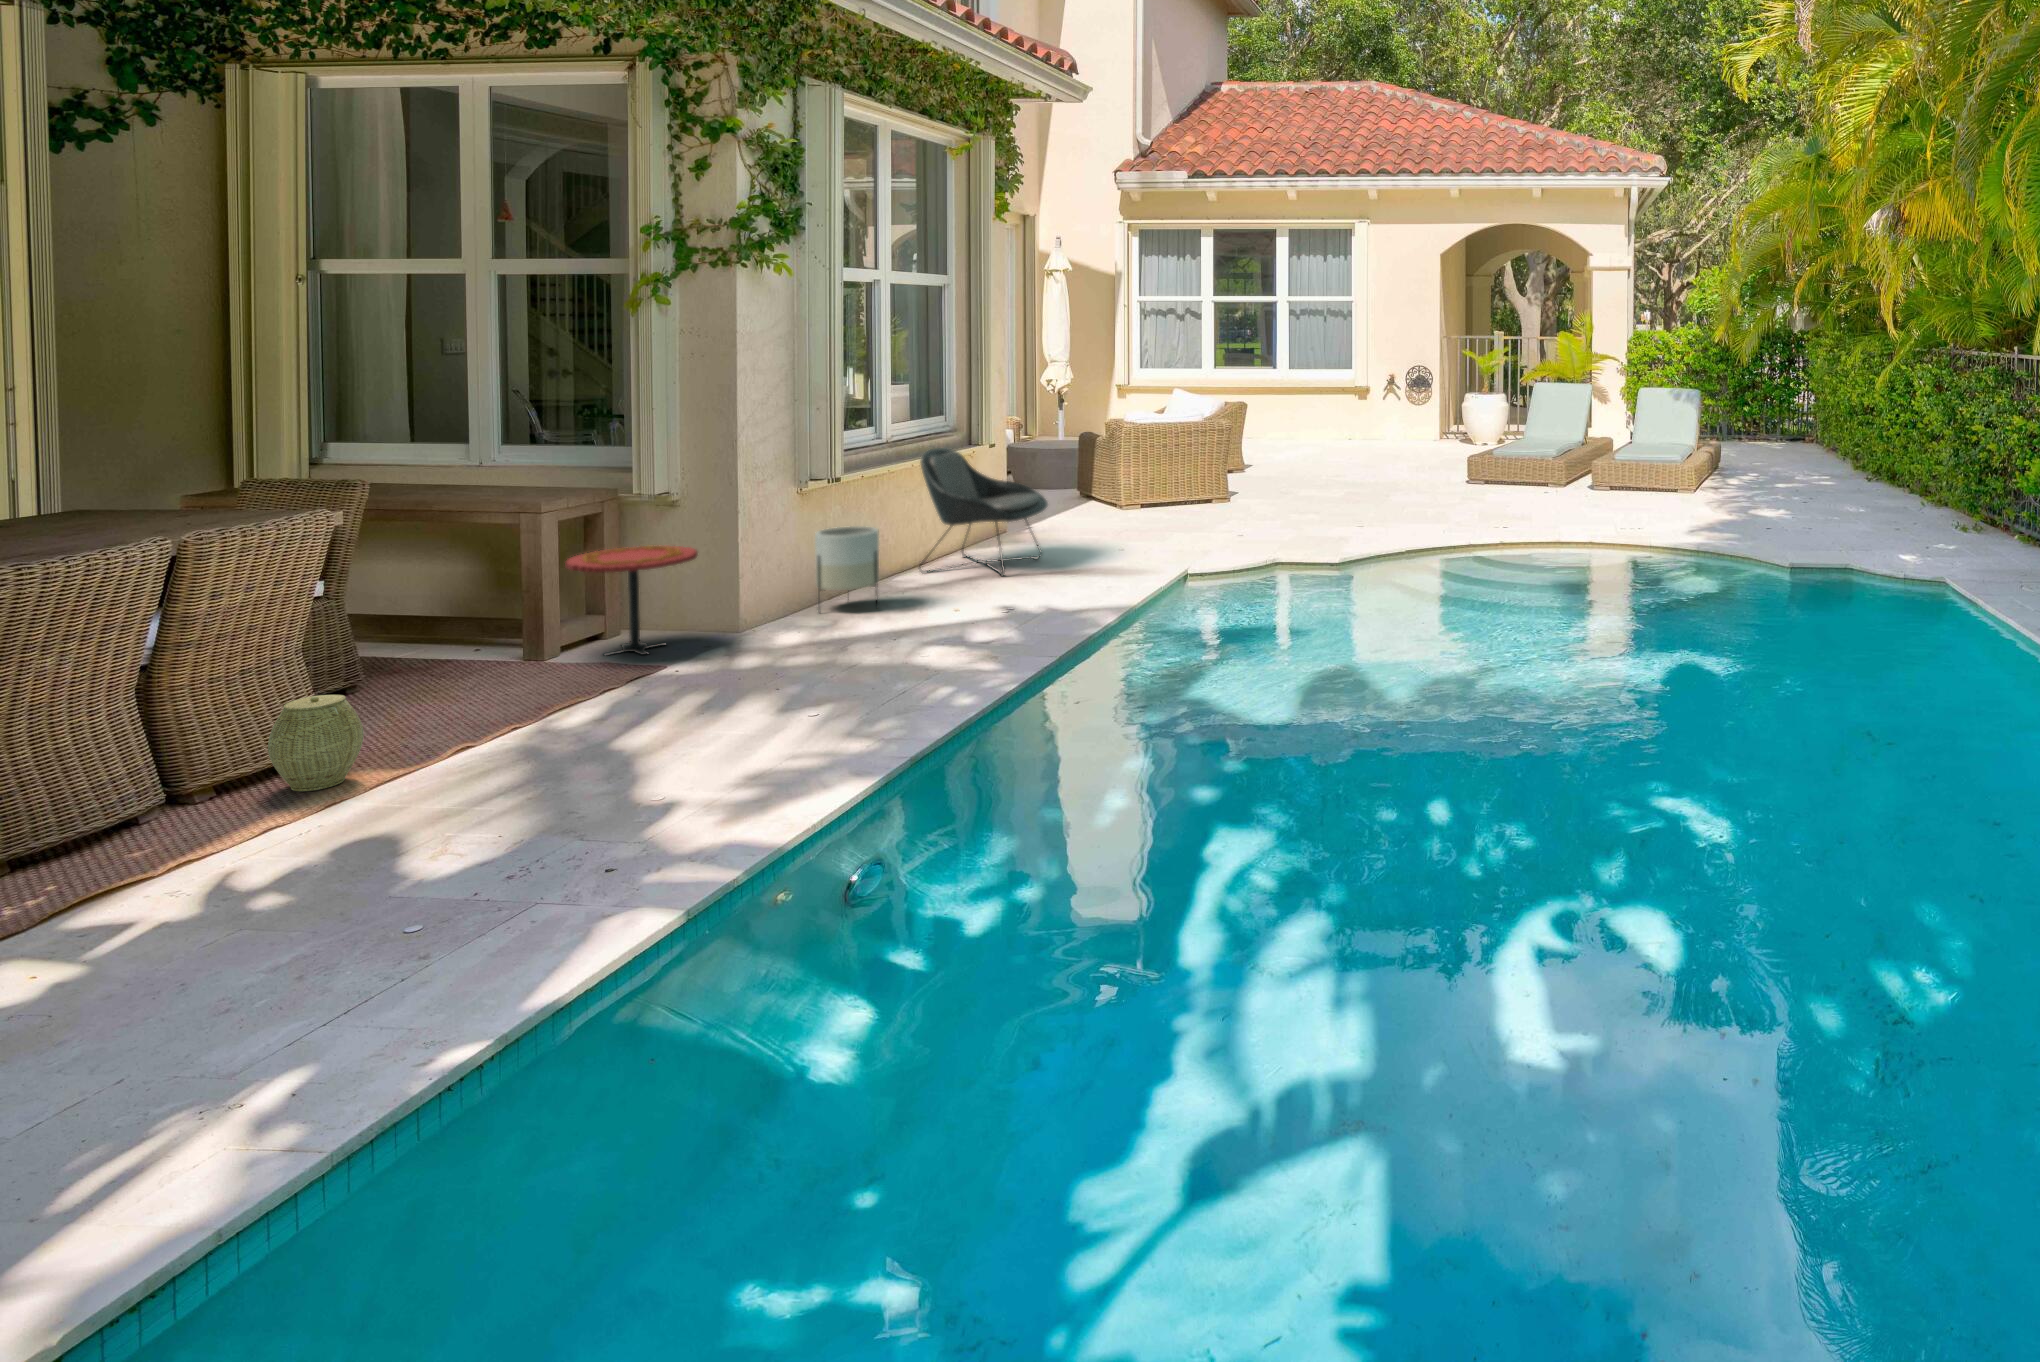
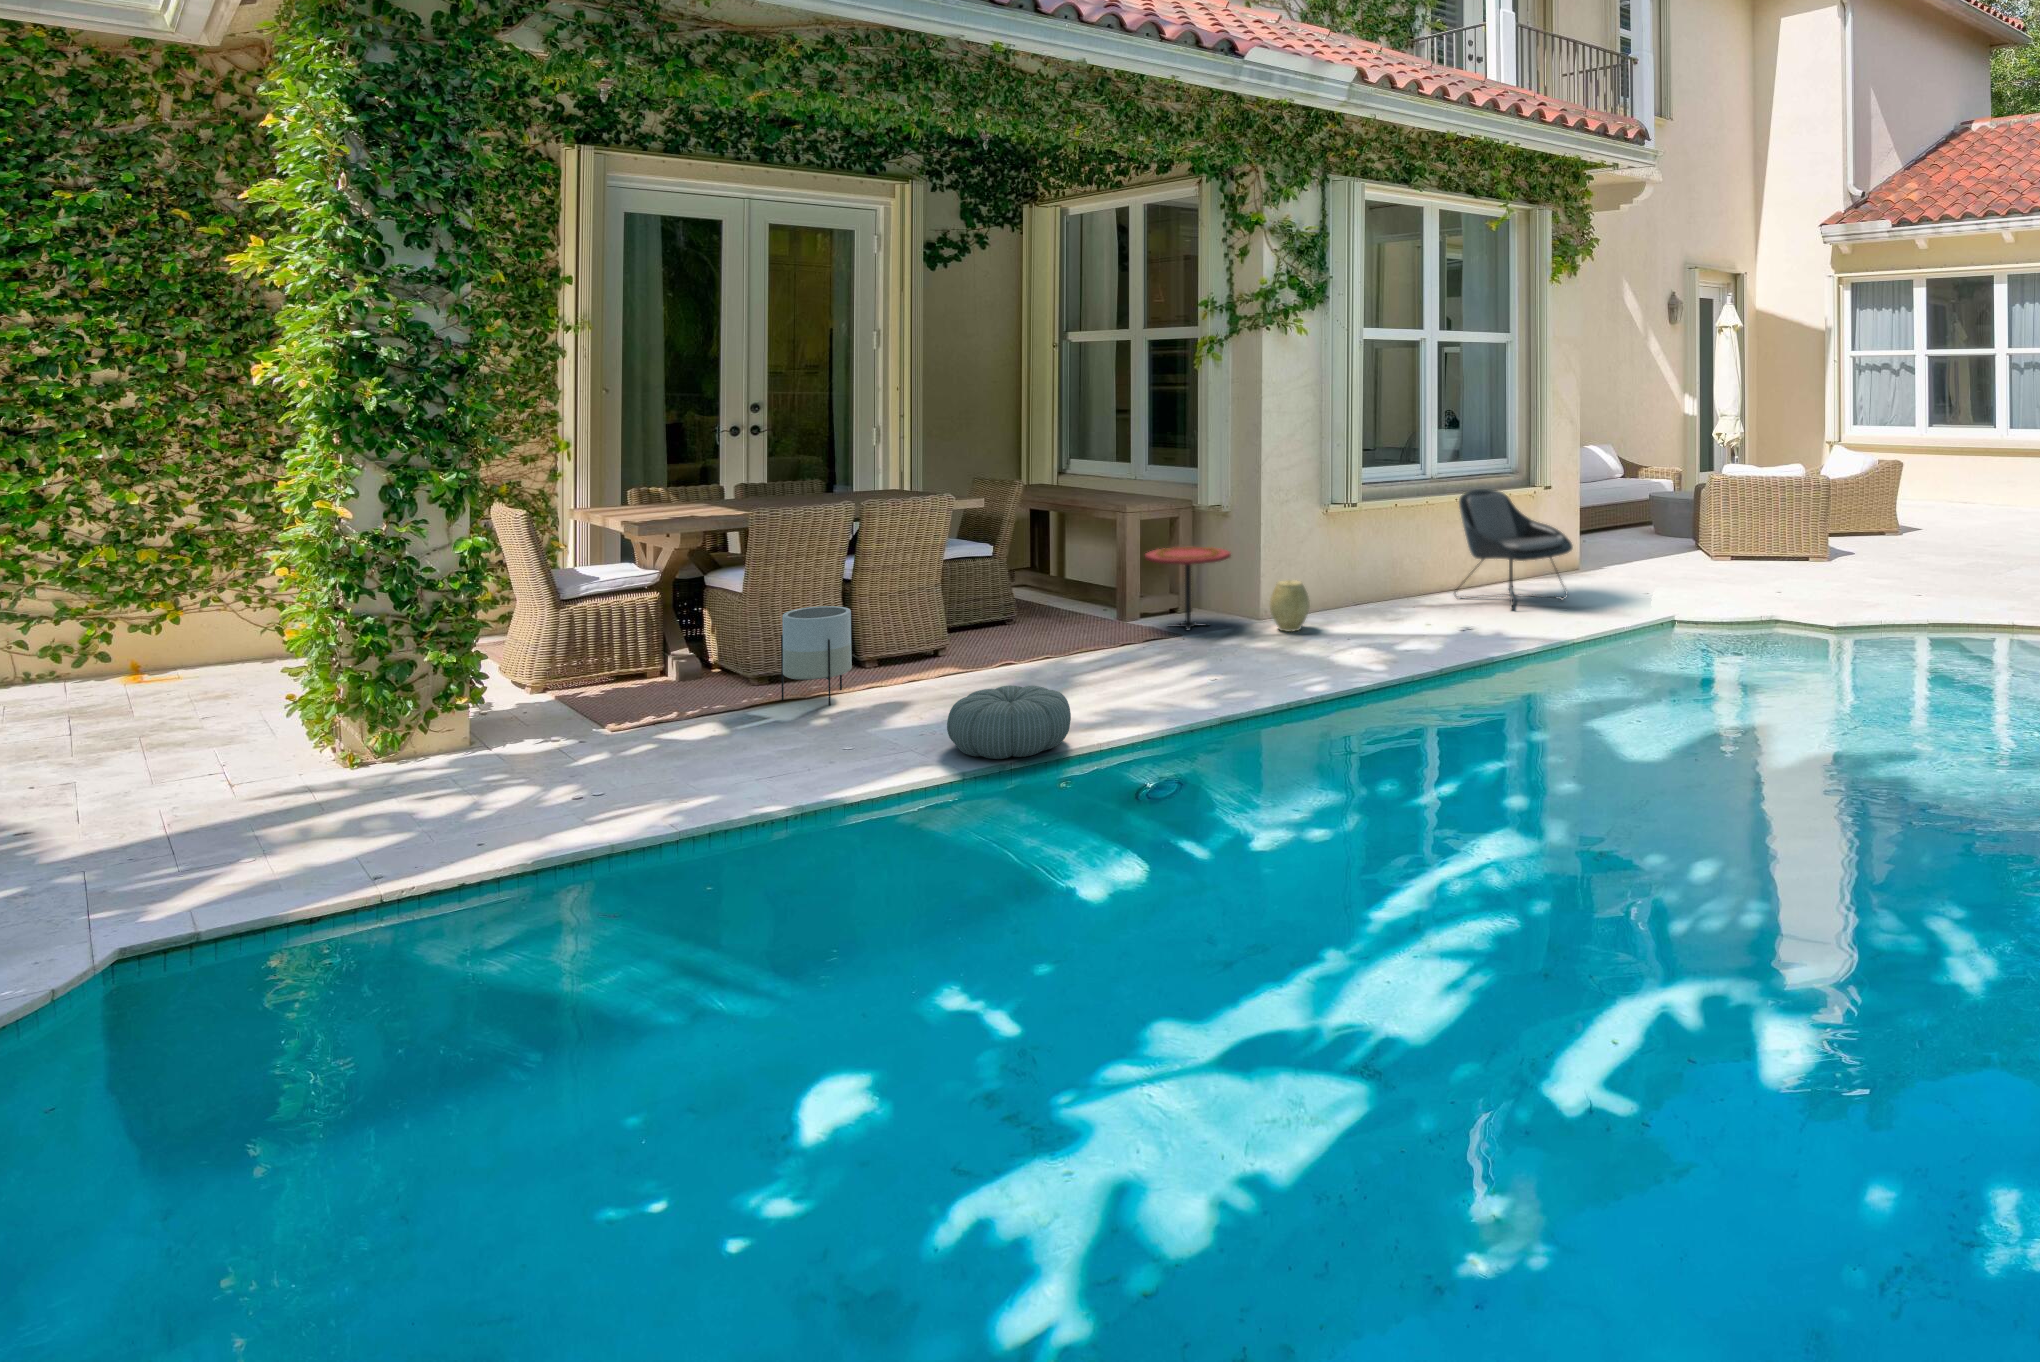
planter: present [815,526,879,600] -> present [781,606,852,705]
woven basket: present [268,695,364,791] -> present [1270,580,1310,632]
pouf: none [554,739,745,848] -> present [947,685,1071,759]

